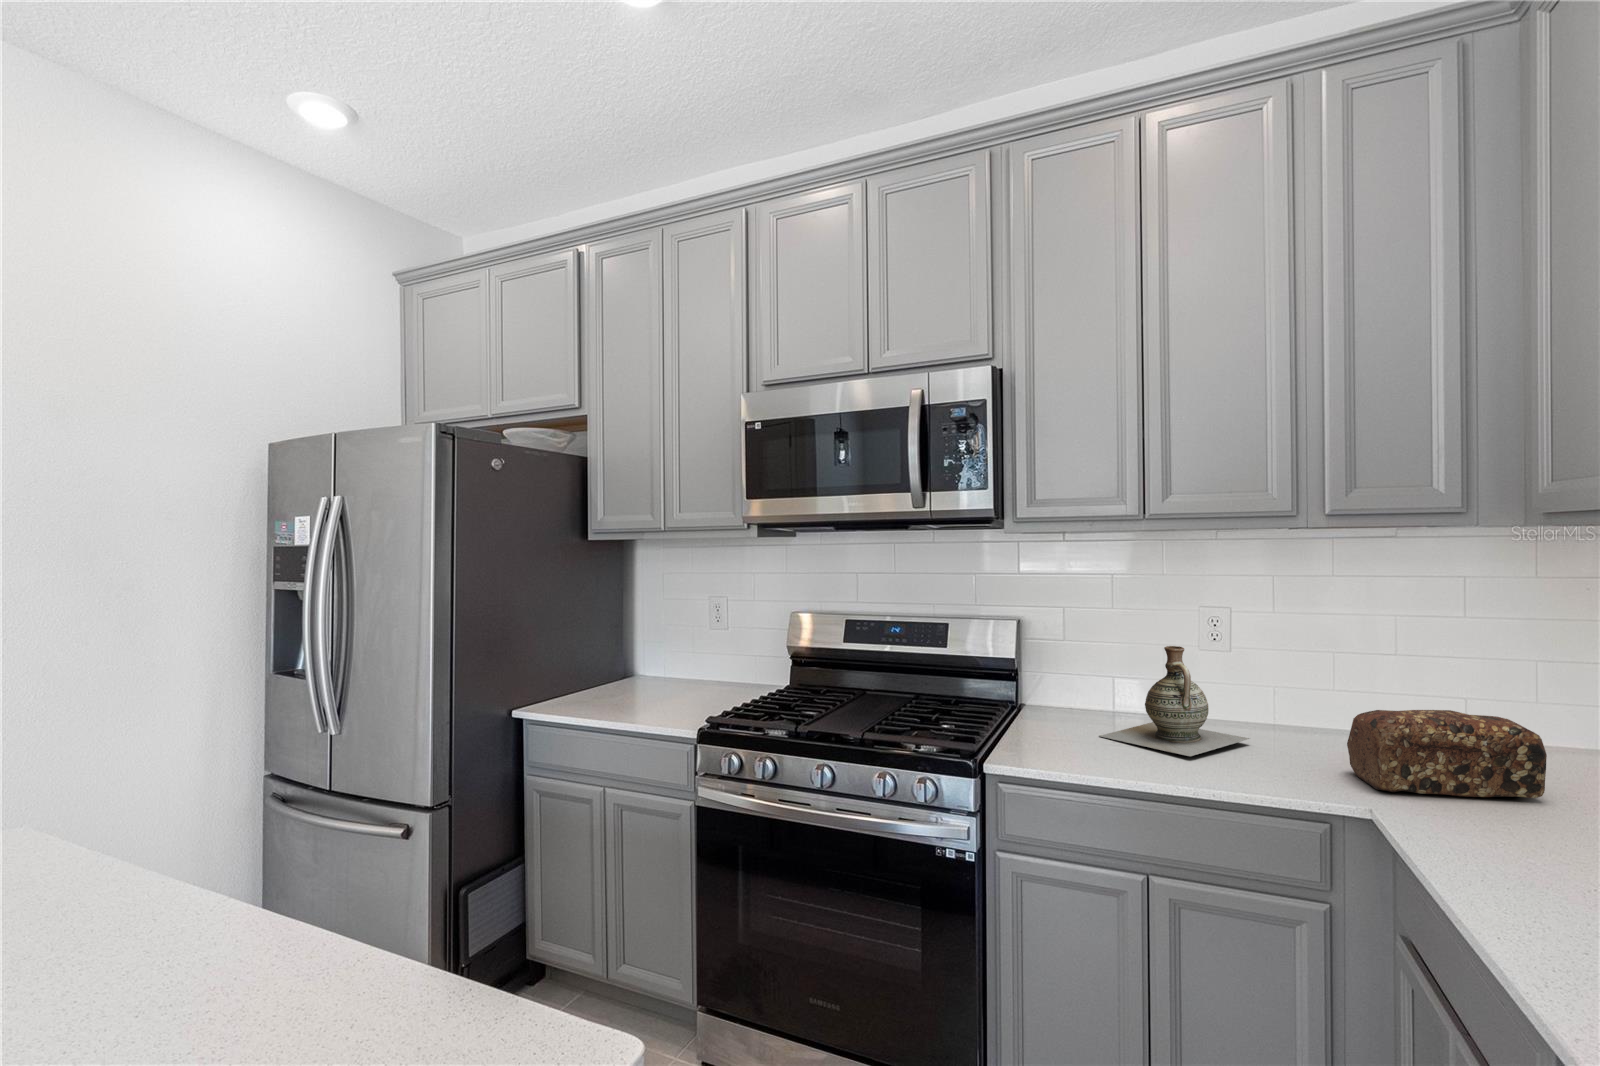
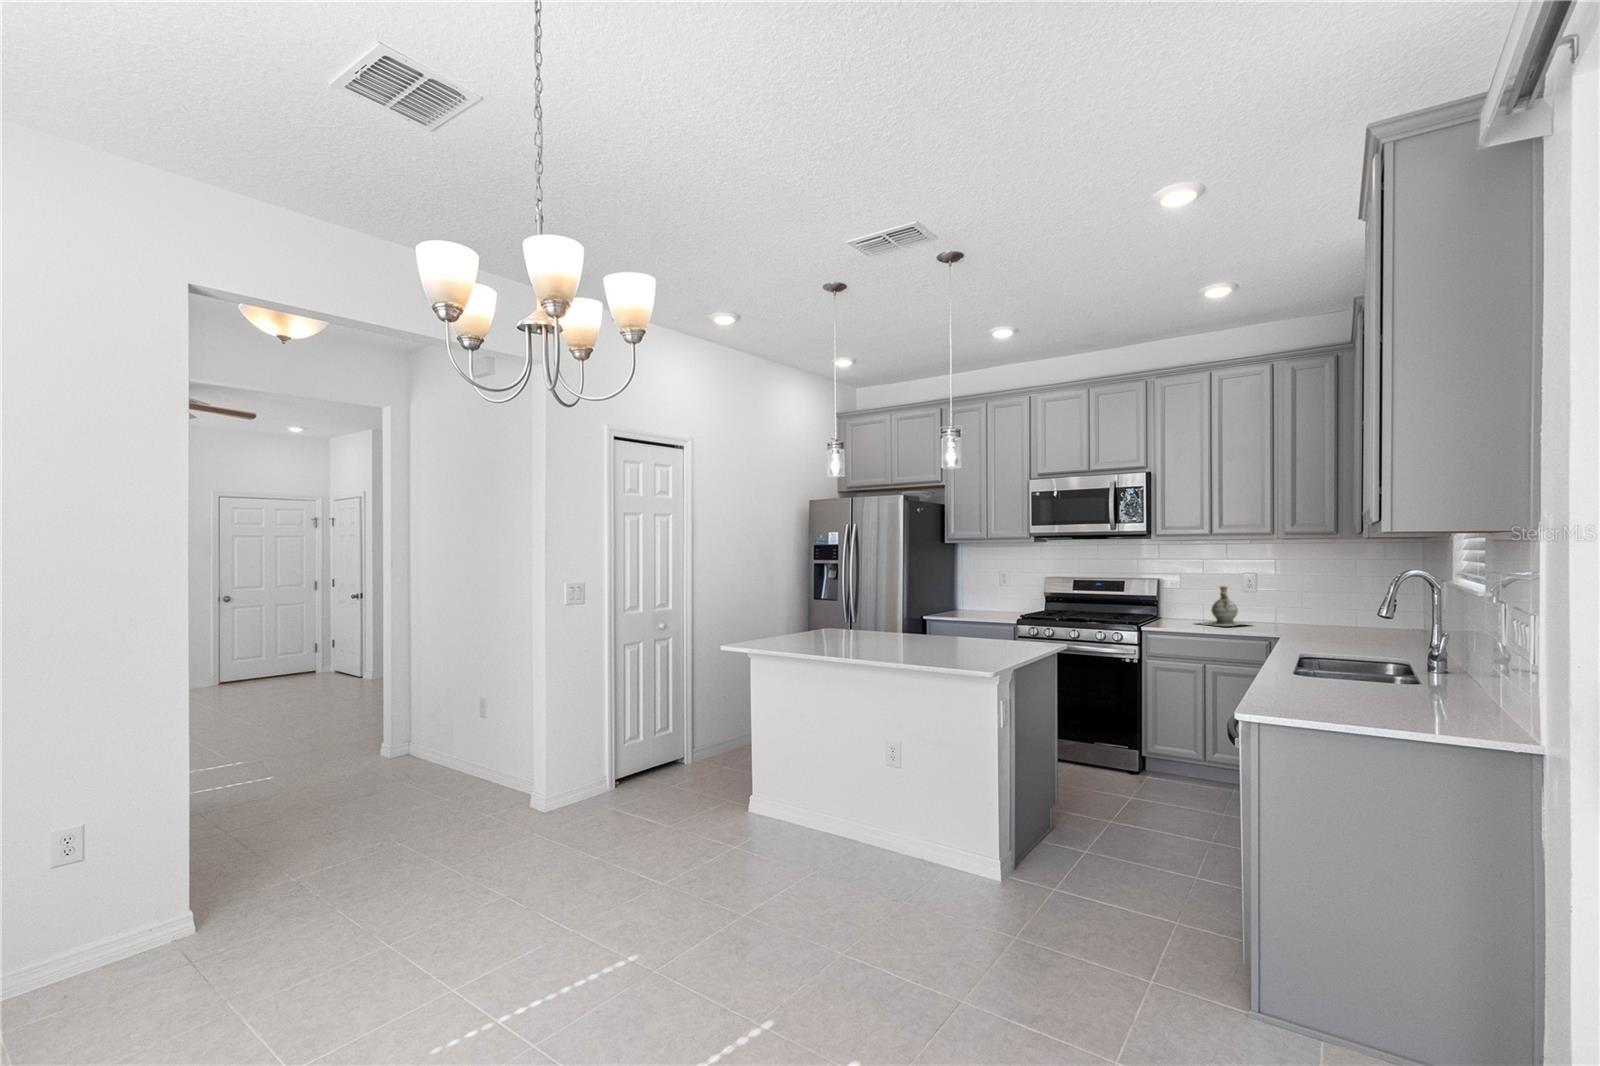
bread loaf: present [1347,710,1547,798] -> none [1286,605,1350,633]

